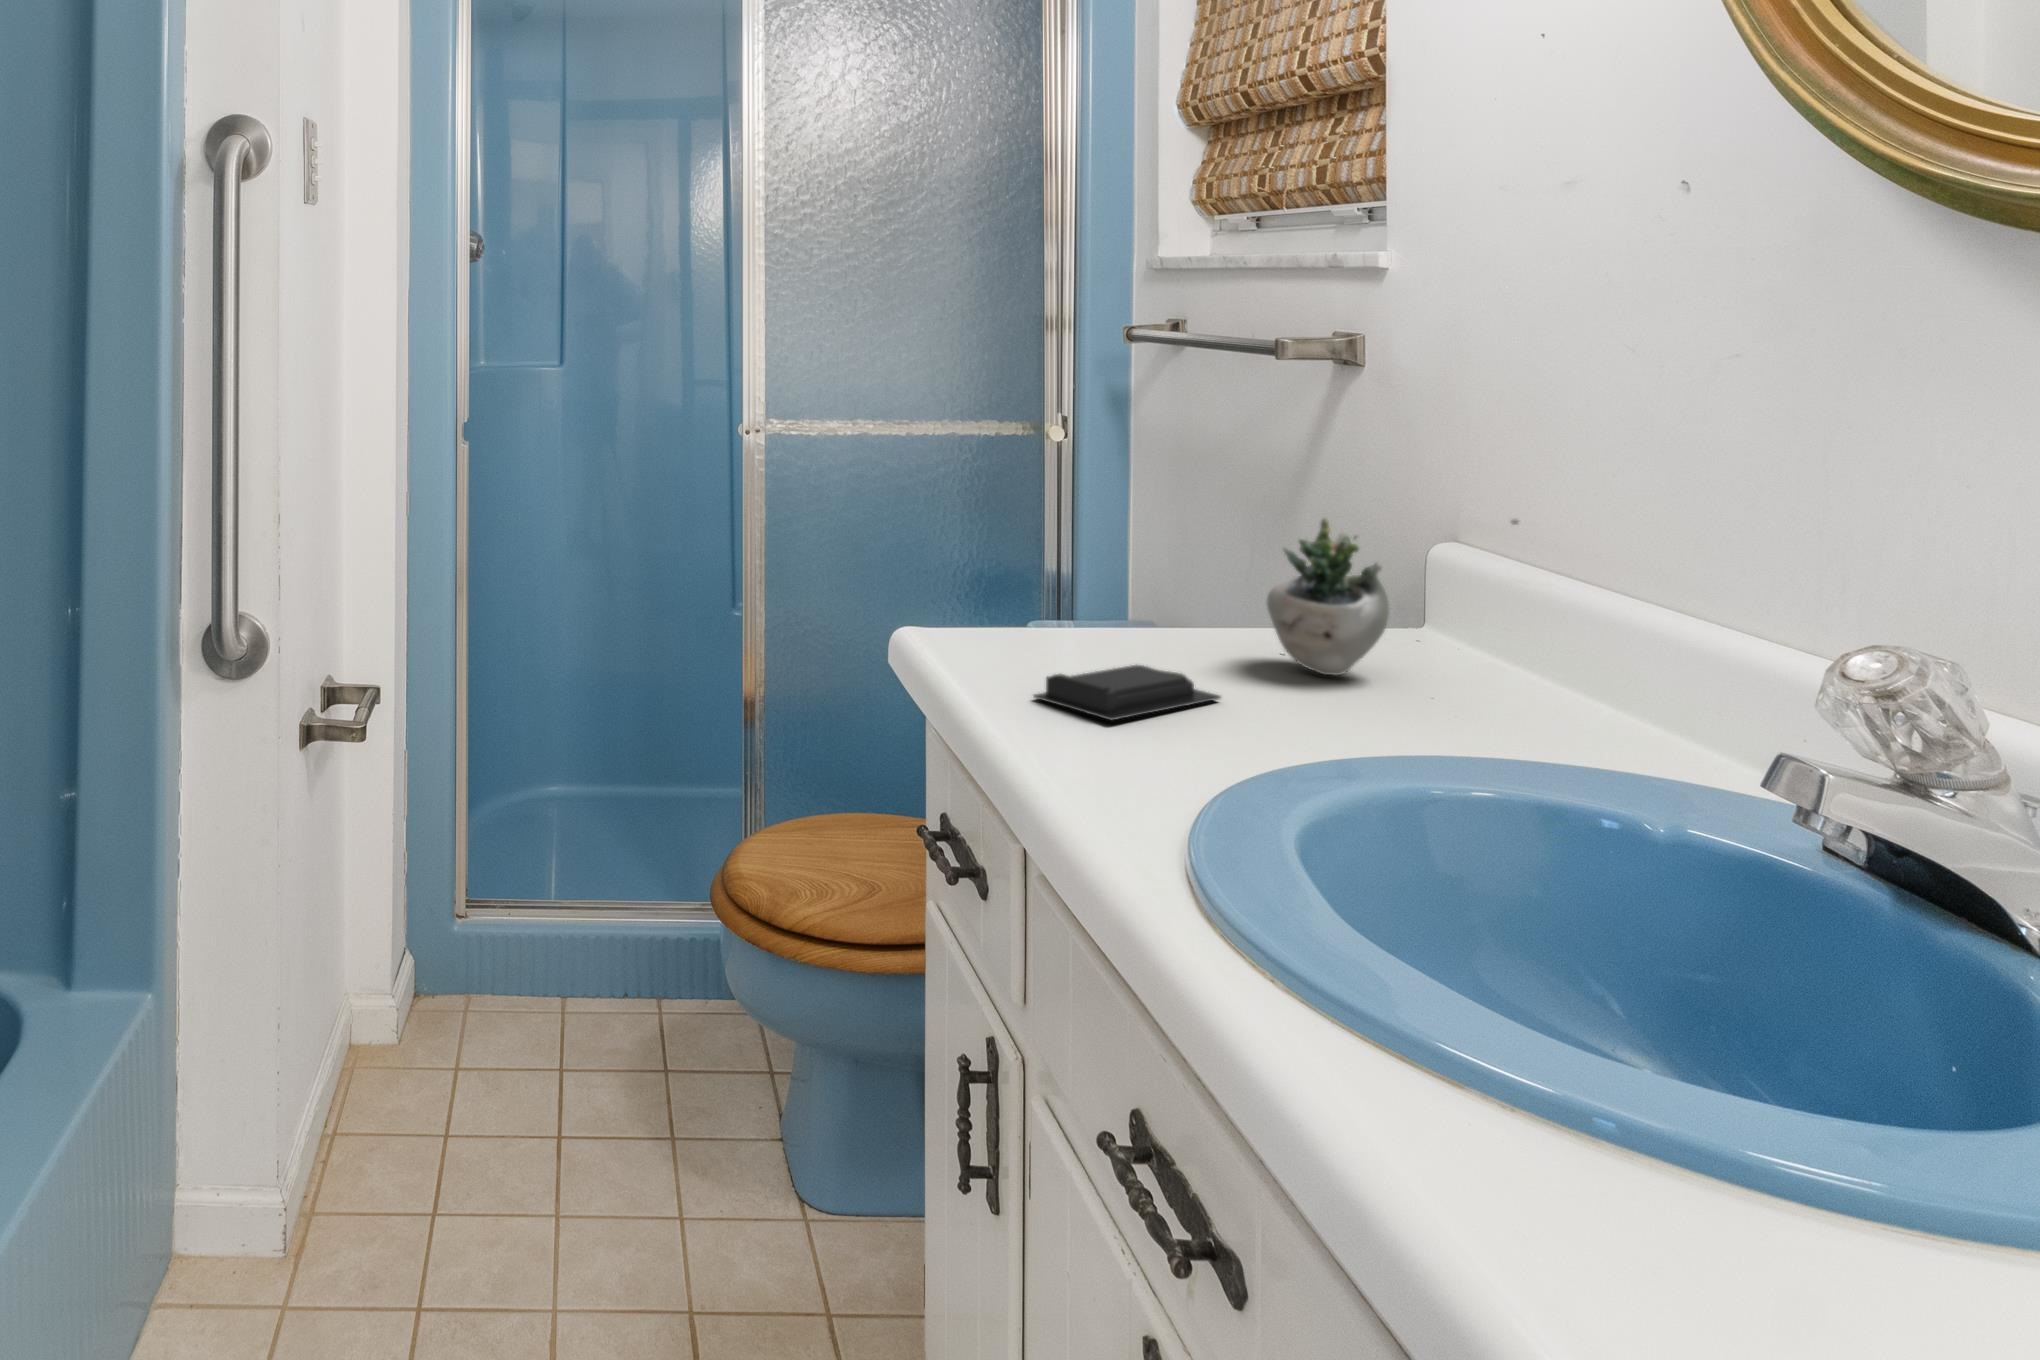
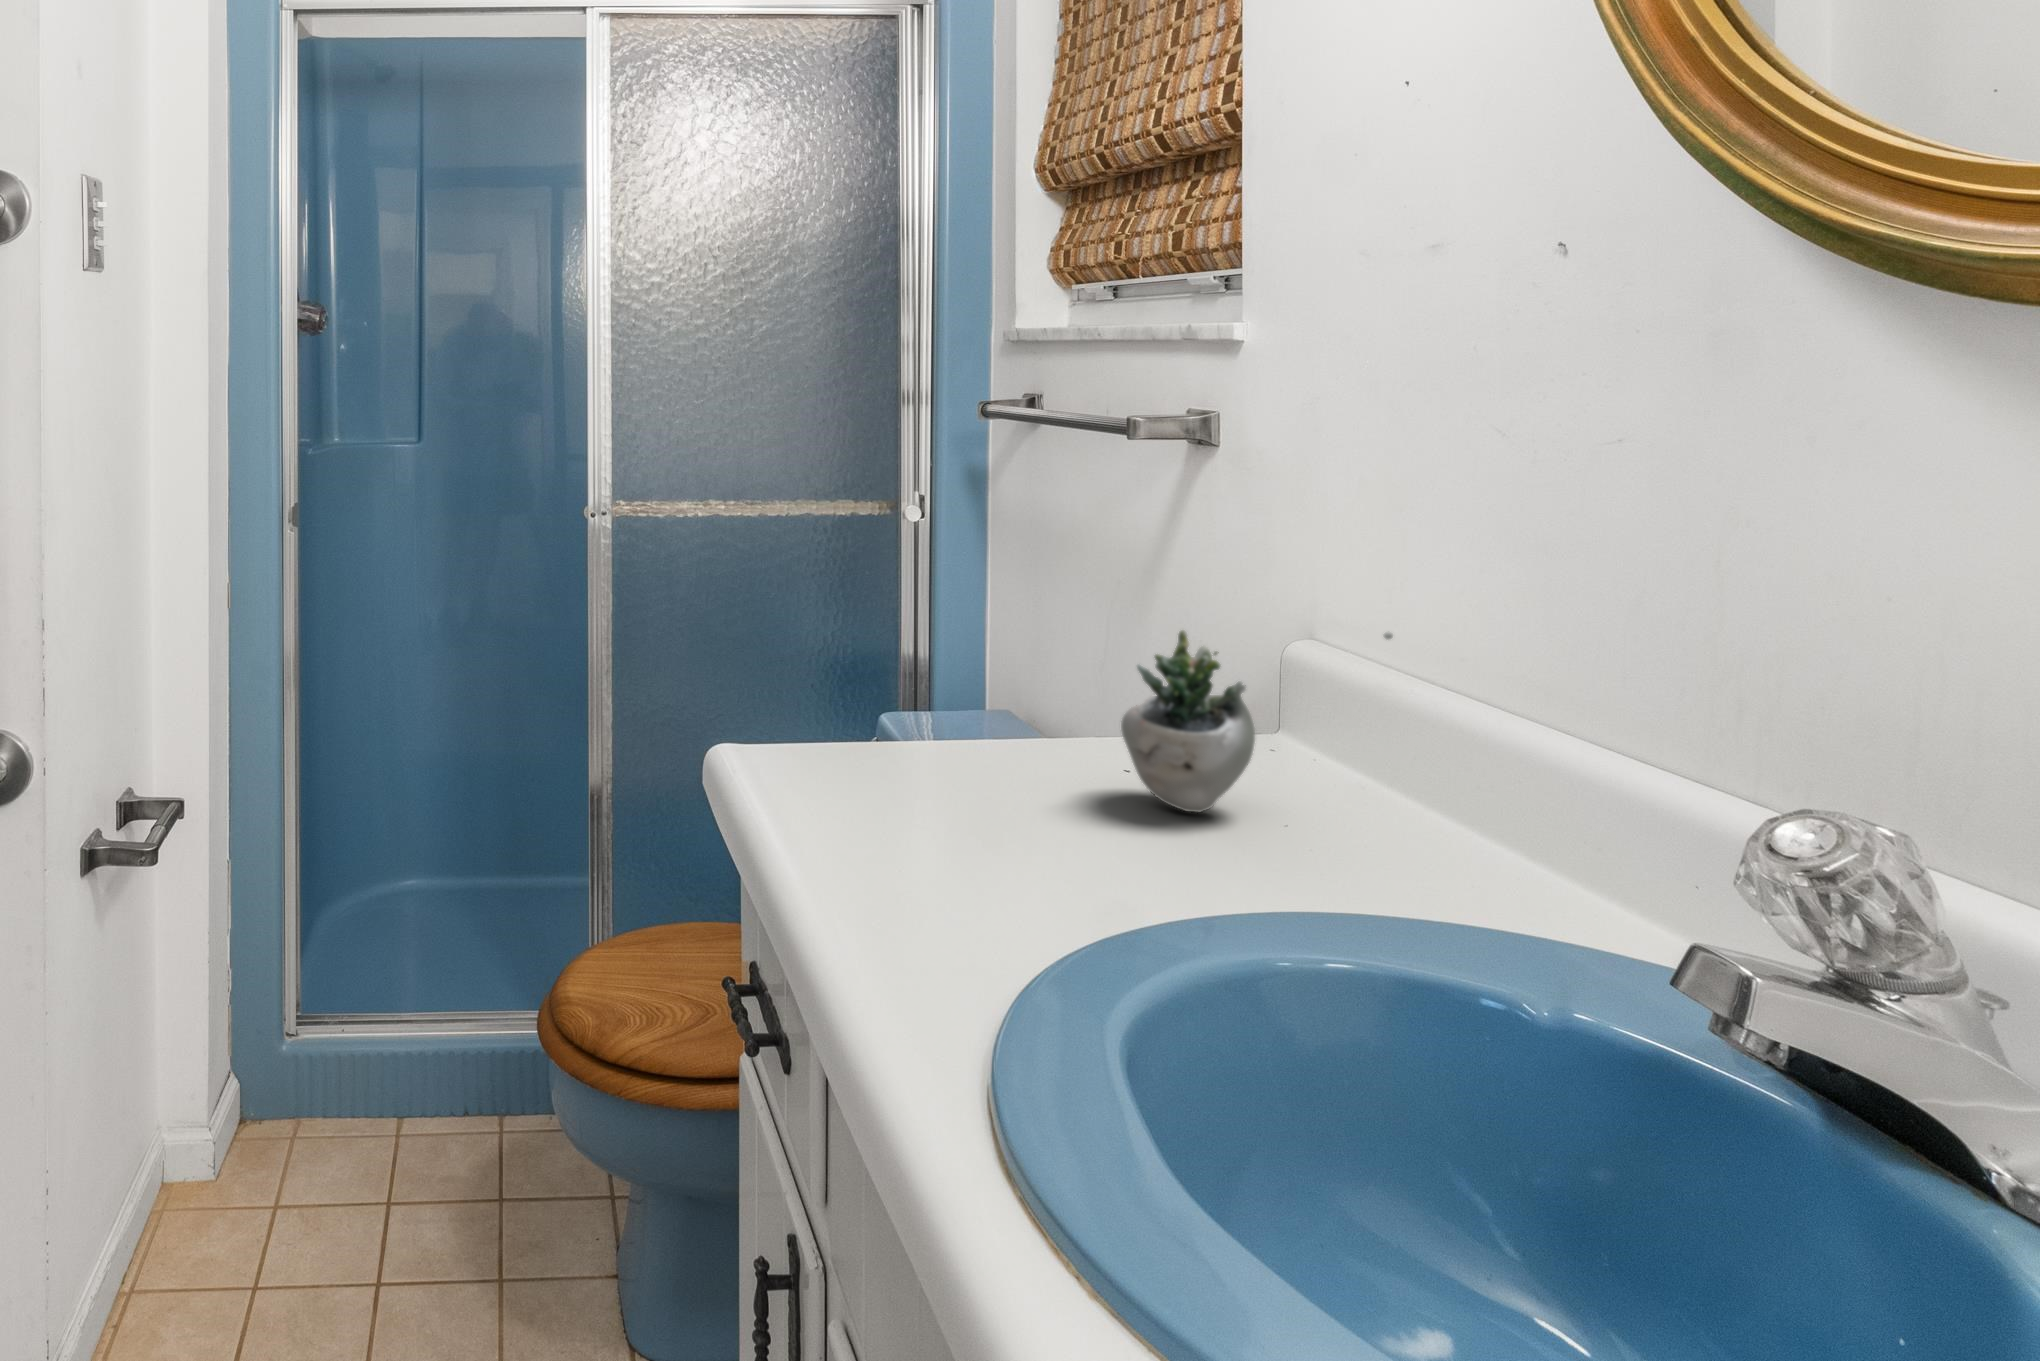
soap bar: present [1034,665,1220,720] -> none [853,806,1068,882]

